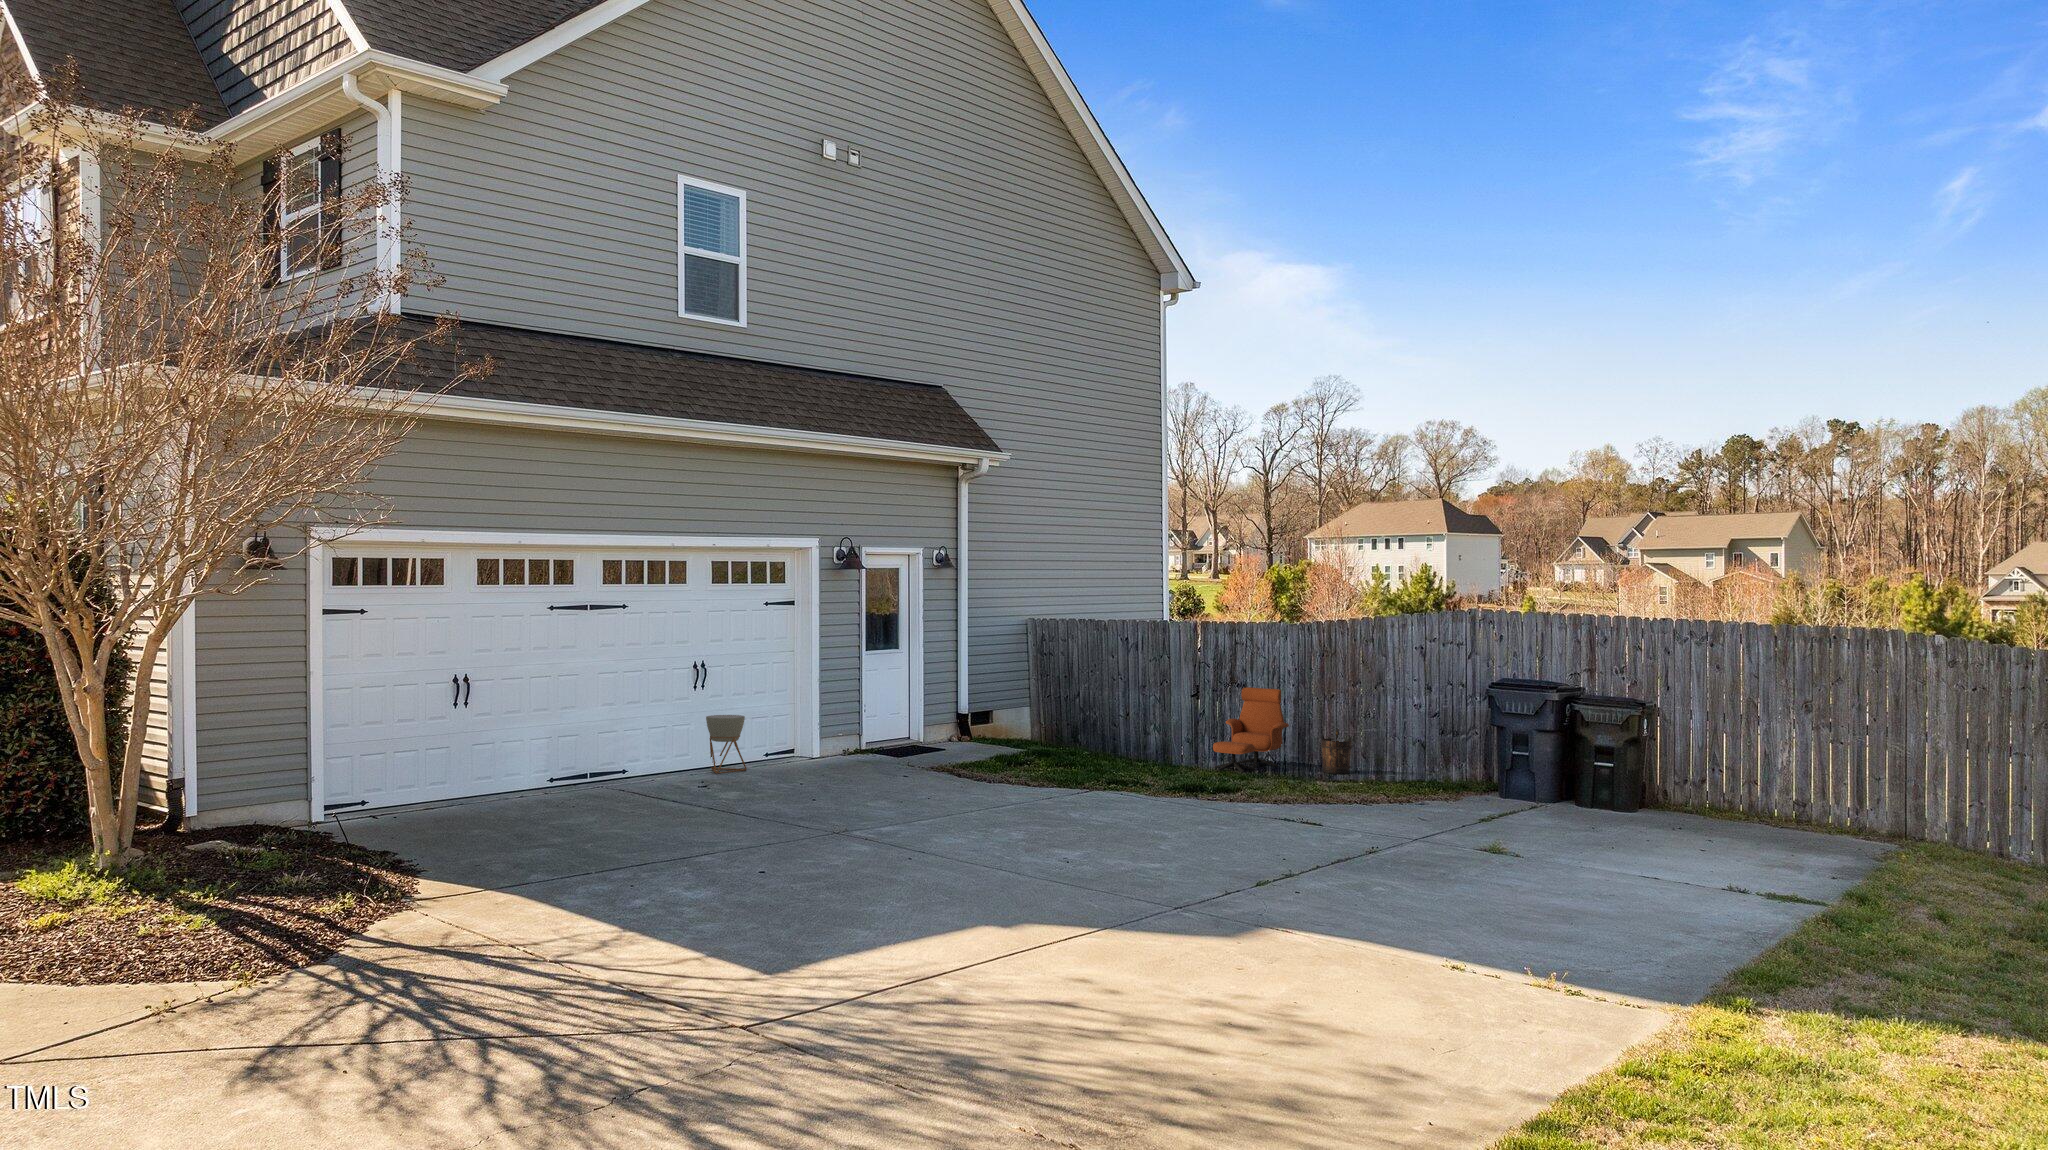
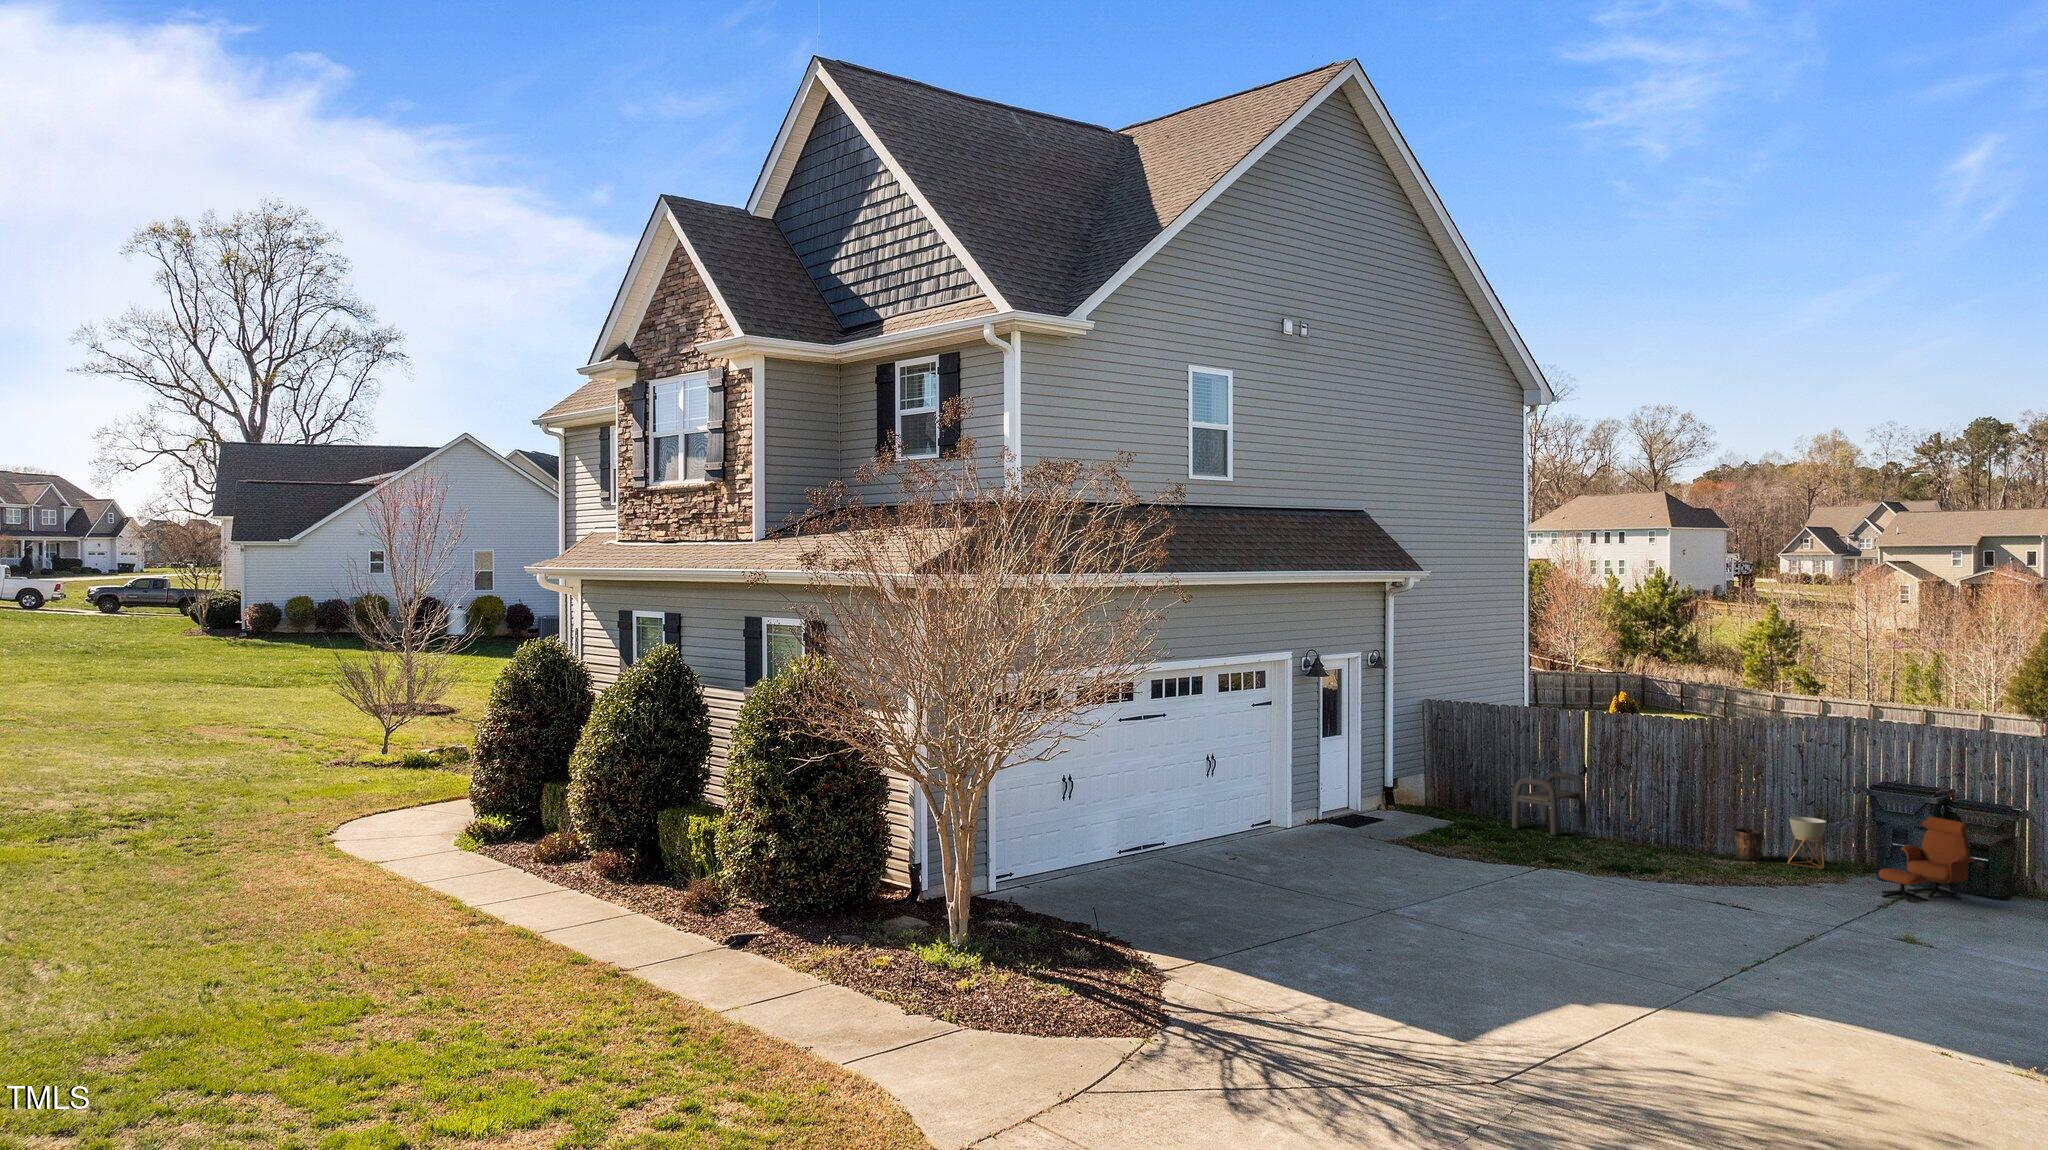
lounge chair: present [1213,687,1289,772] -> present [1879,816,1975,902]
bench: none [1091,689,1180,758] -> present [1512,772,1586,835]
planter: present [706,715,747,774] -> present [1787,817,1826,869]

